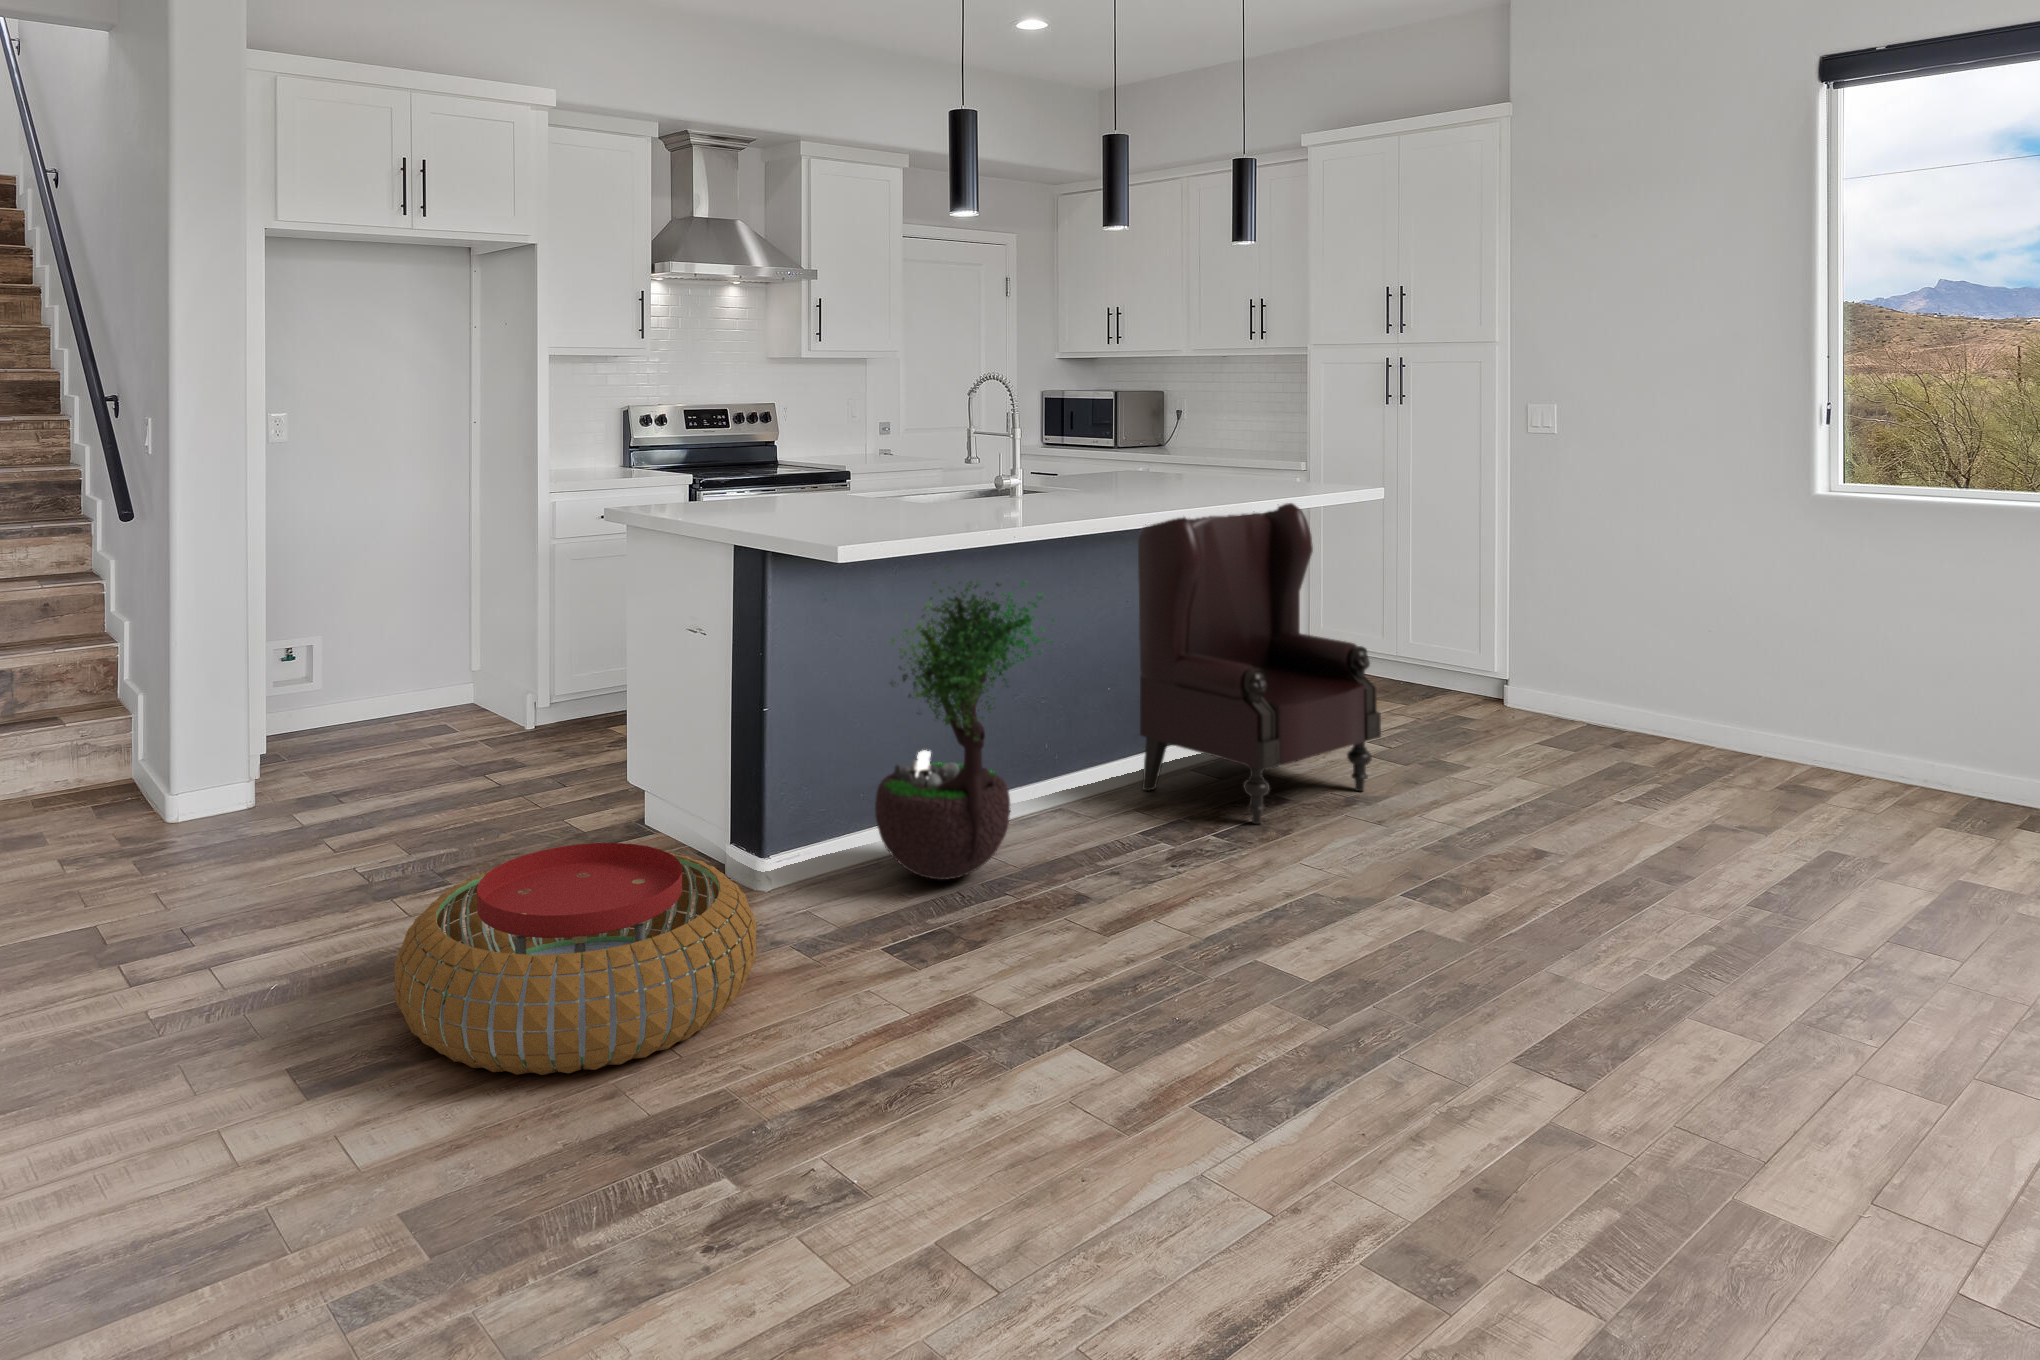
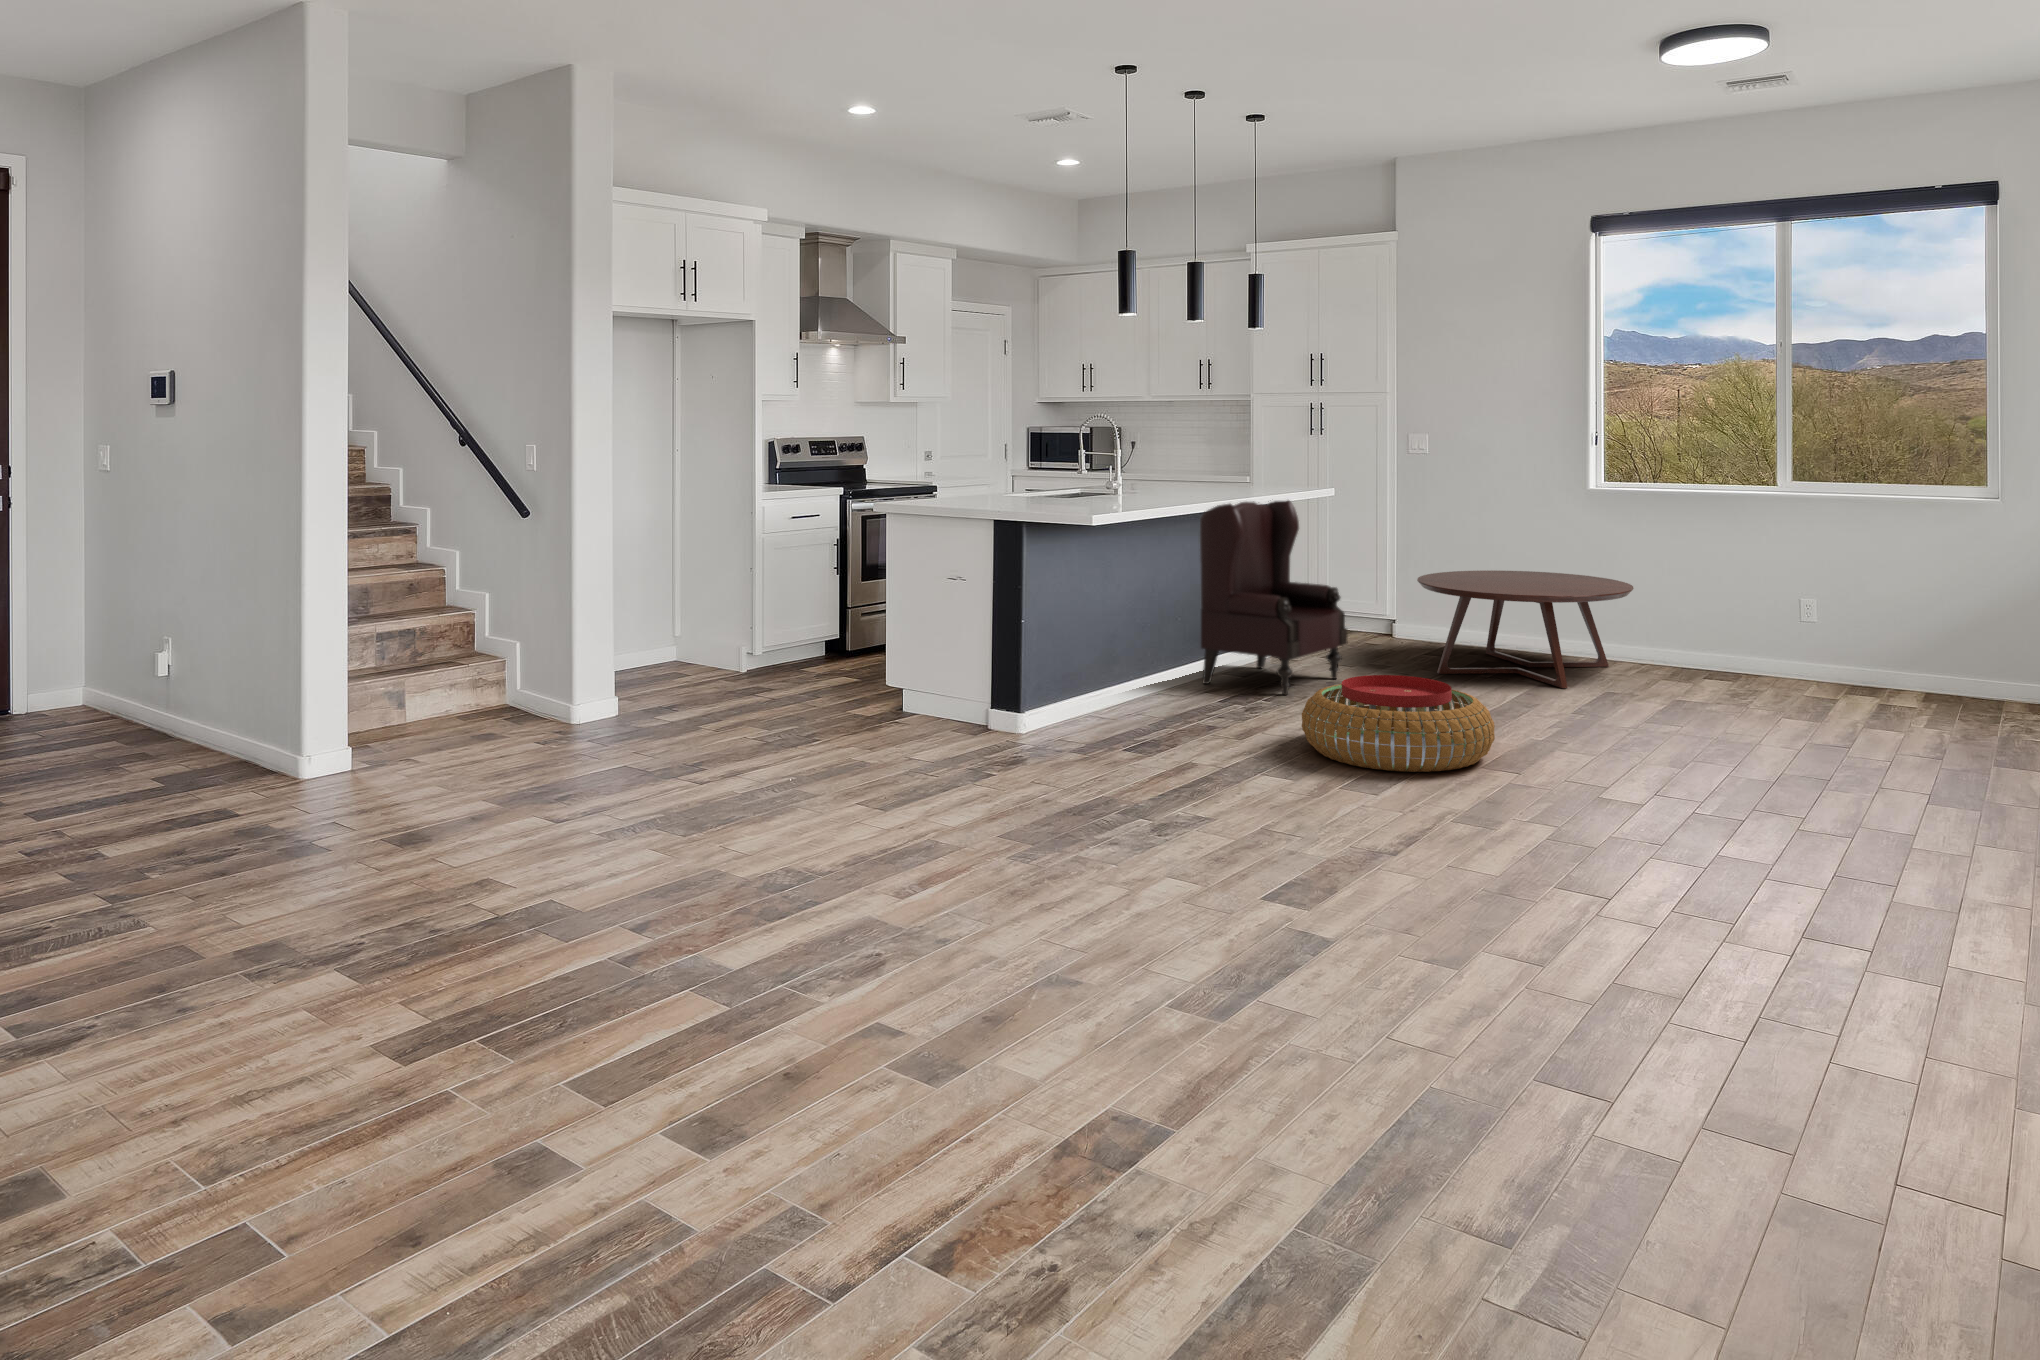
potted tree: present [875,566,1054,880] -> none [1081,530,1192,723]
coffee table: none [1512,617,1884,836] -> present [1417,570,1634,688]
pouf: present [394,843,757,1075] -> present [1302,675,1495,772]

